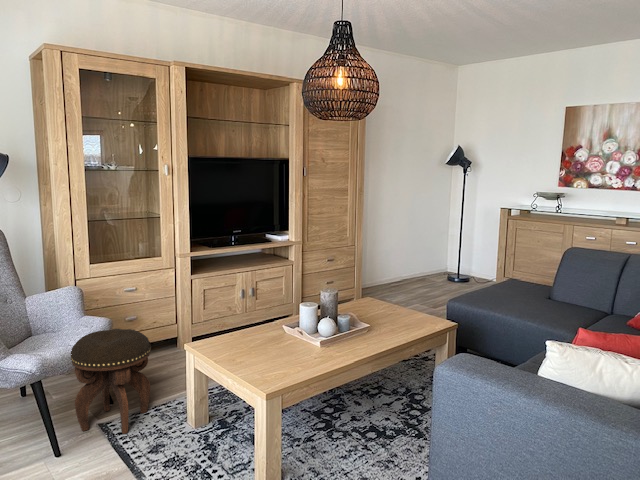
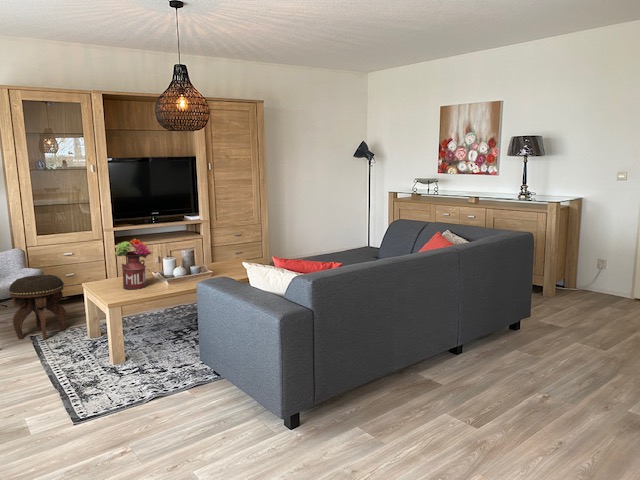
flower arrangement: none [255,282,308,362] -> present [115,239,151,289]

